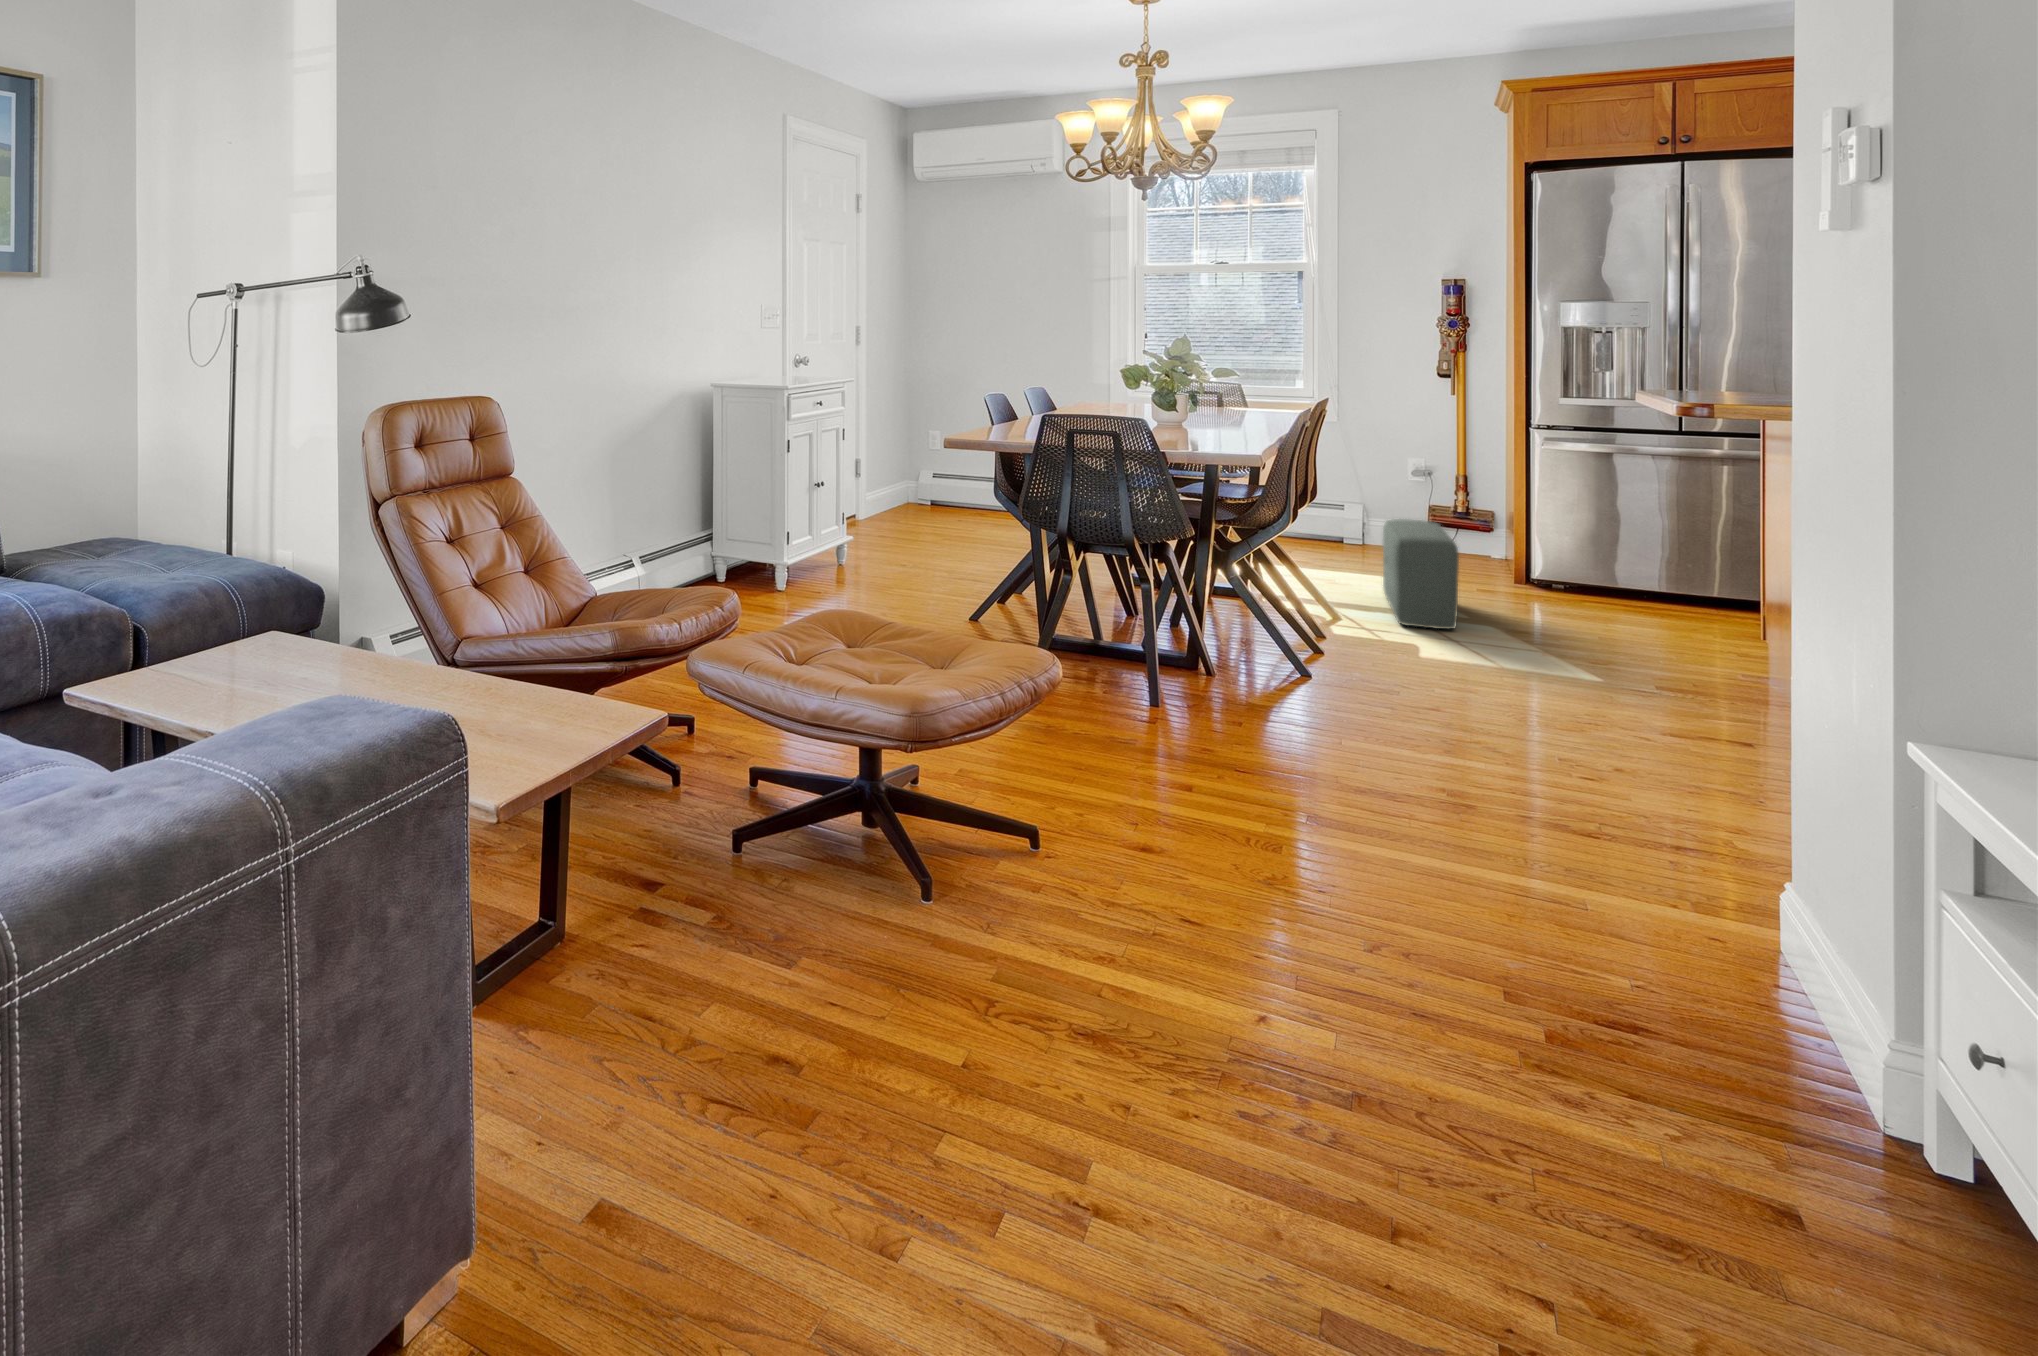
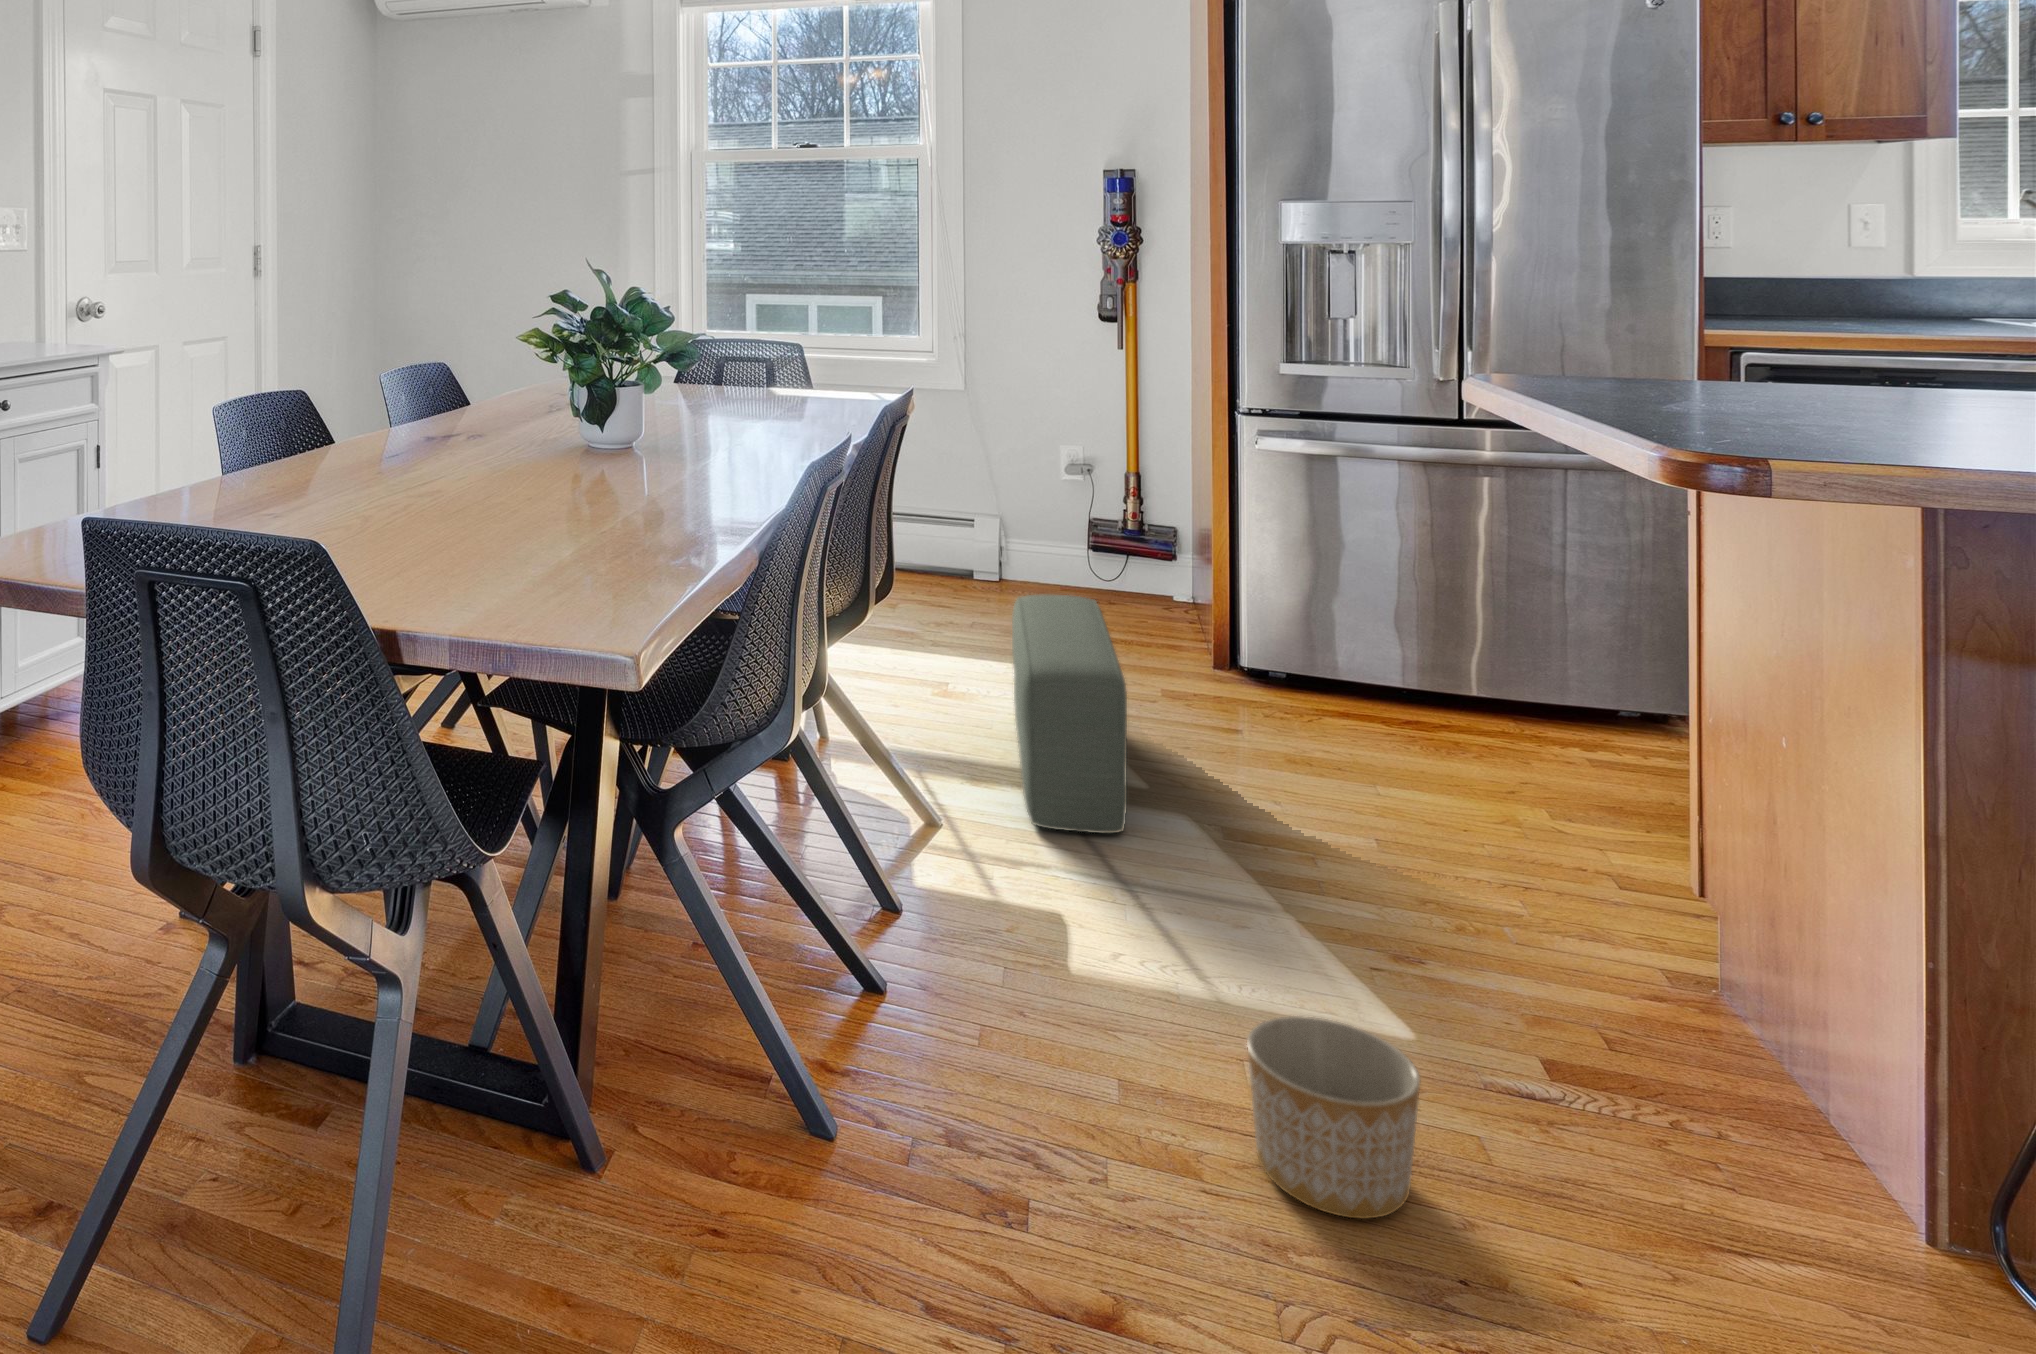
planter: none [1519,646,1602,715] -> present [1247,1016,1420,1219]

